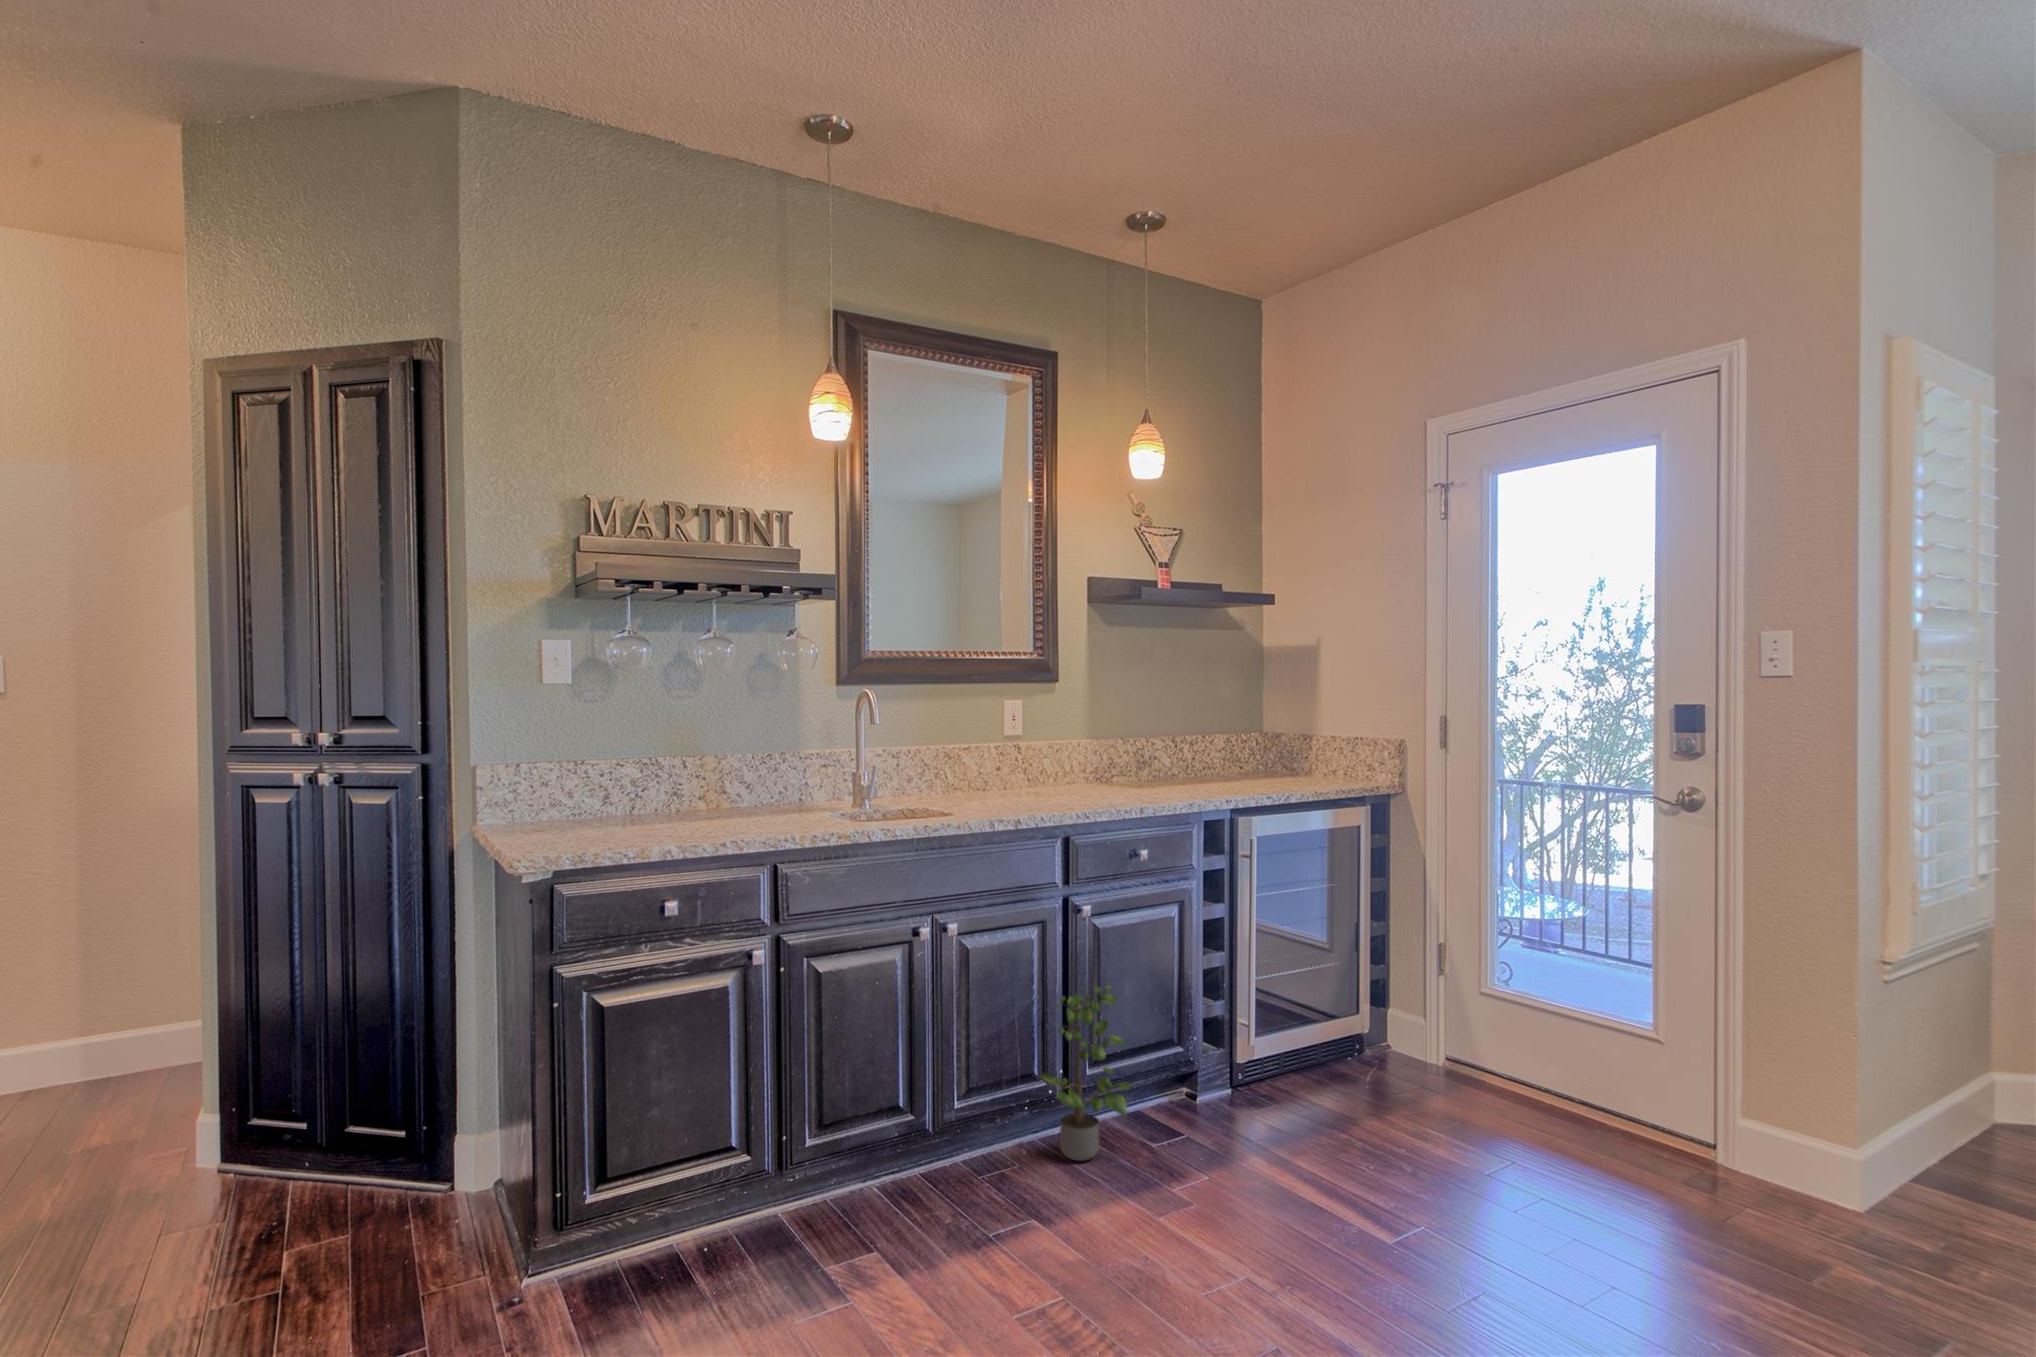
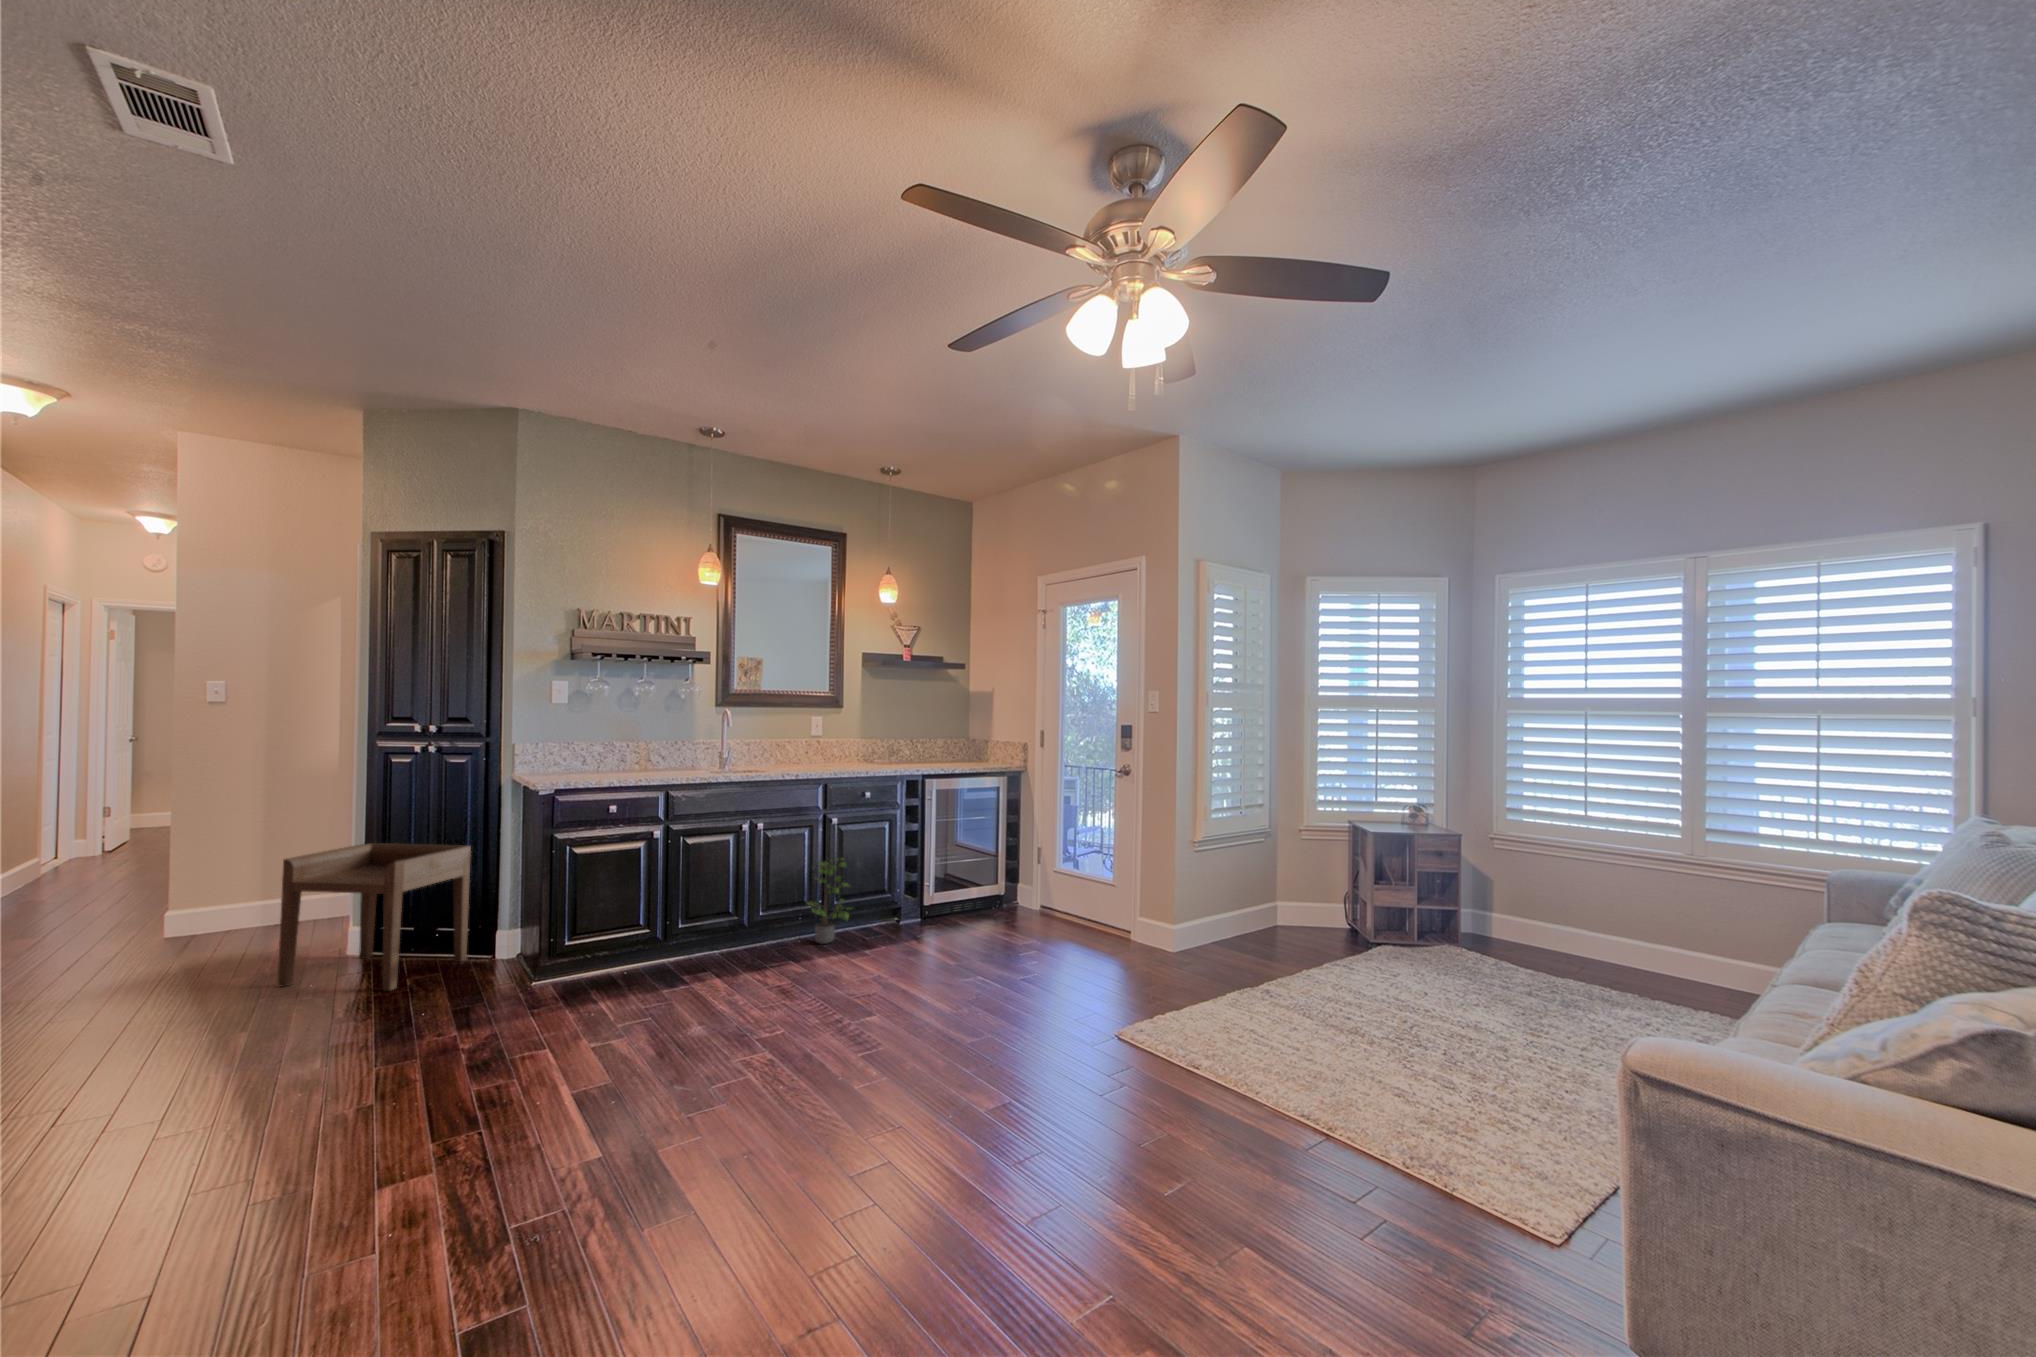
side table: none [32,958,402,1294] -> present [277,843,471,991]

